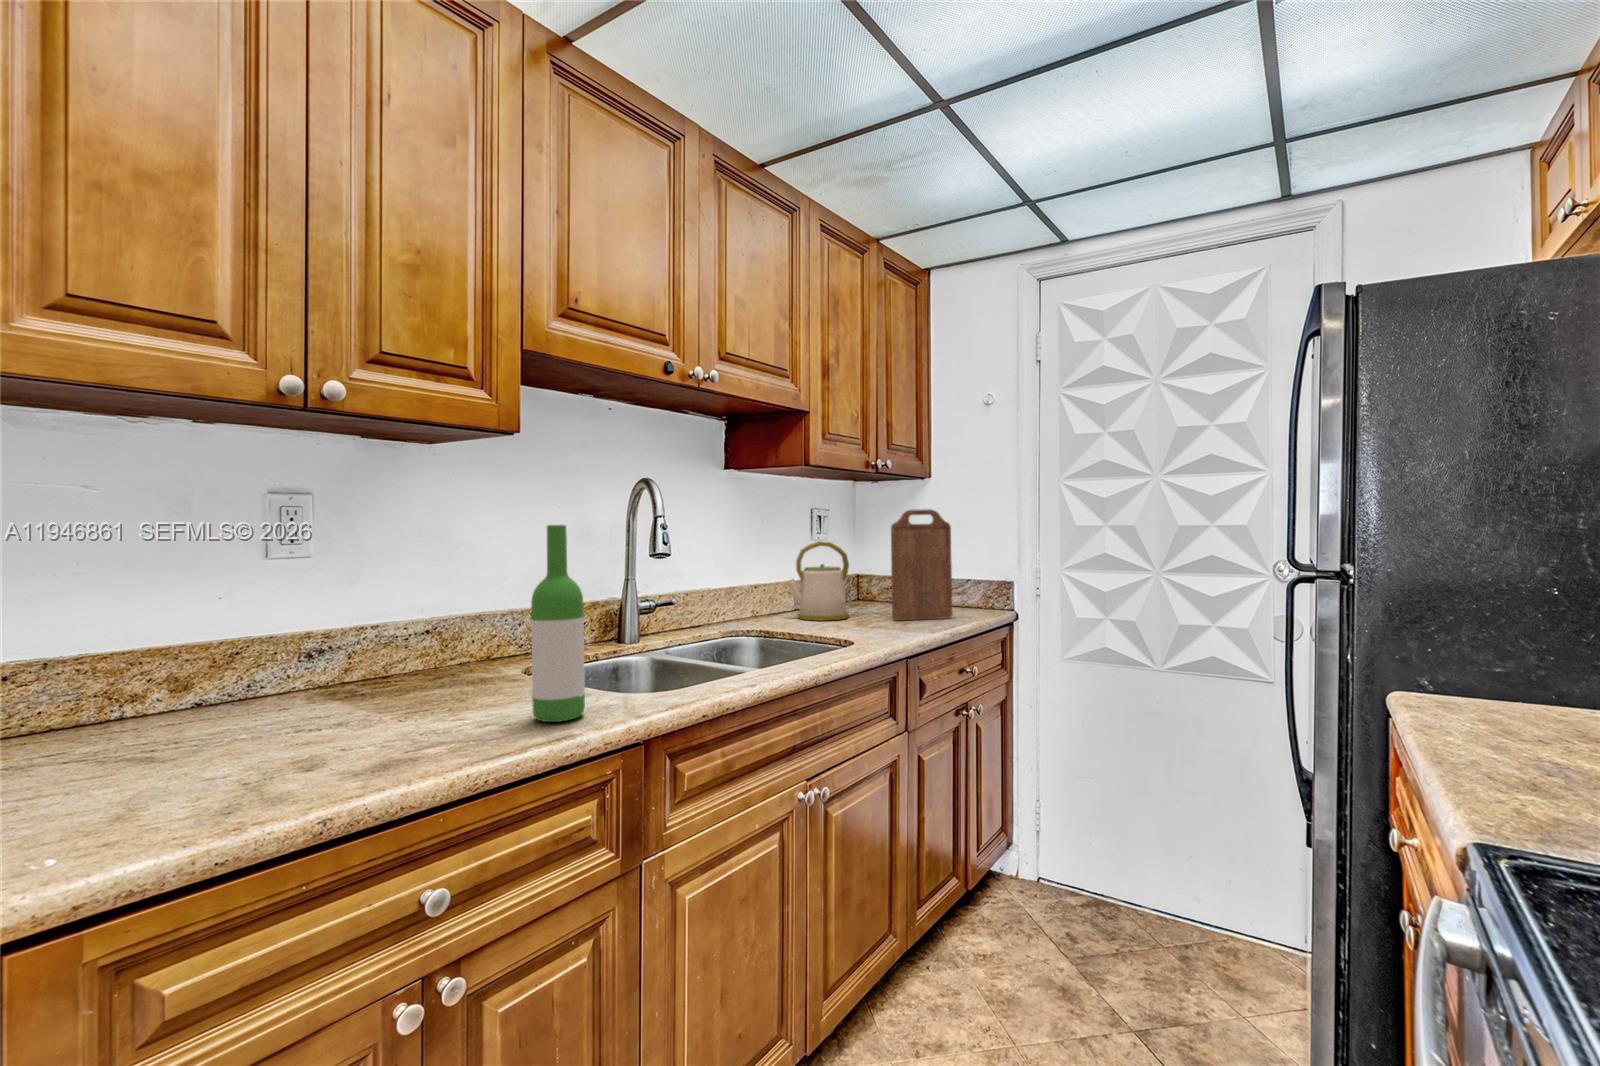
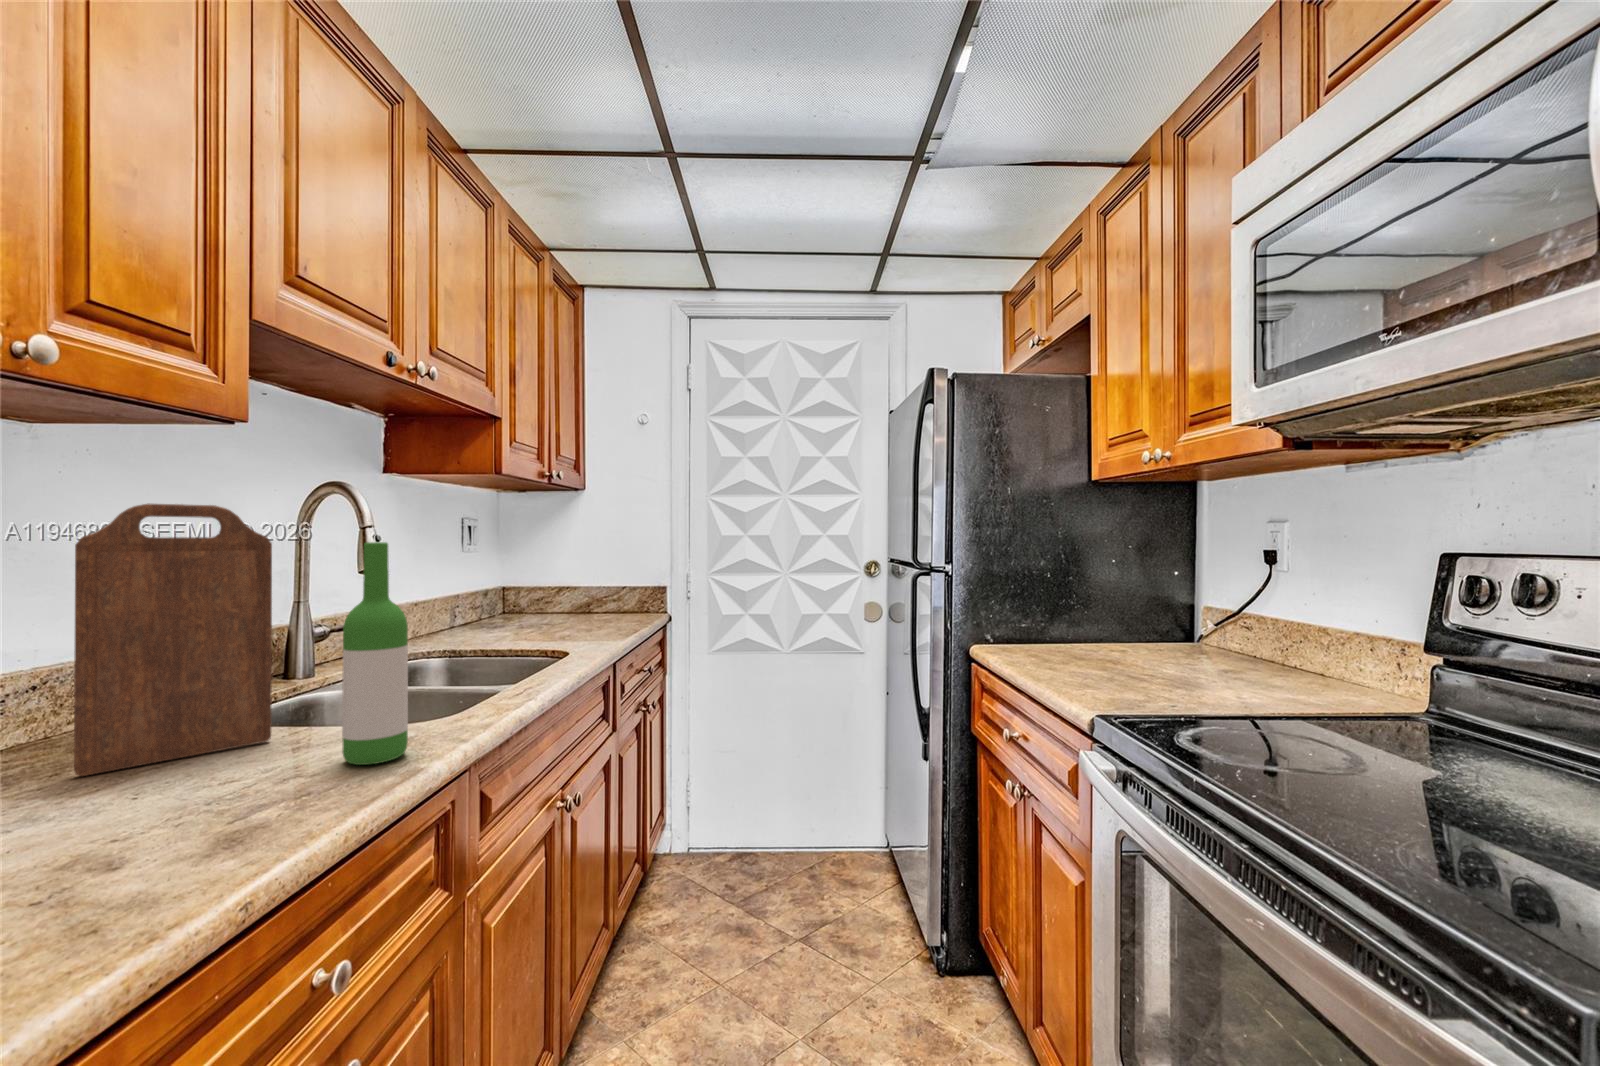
cutting board: present [891,509,952,621] -> present [74,504,272,776]
kettle: present [787,541,849,620] -> none [461,554,531,637]

